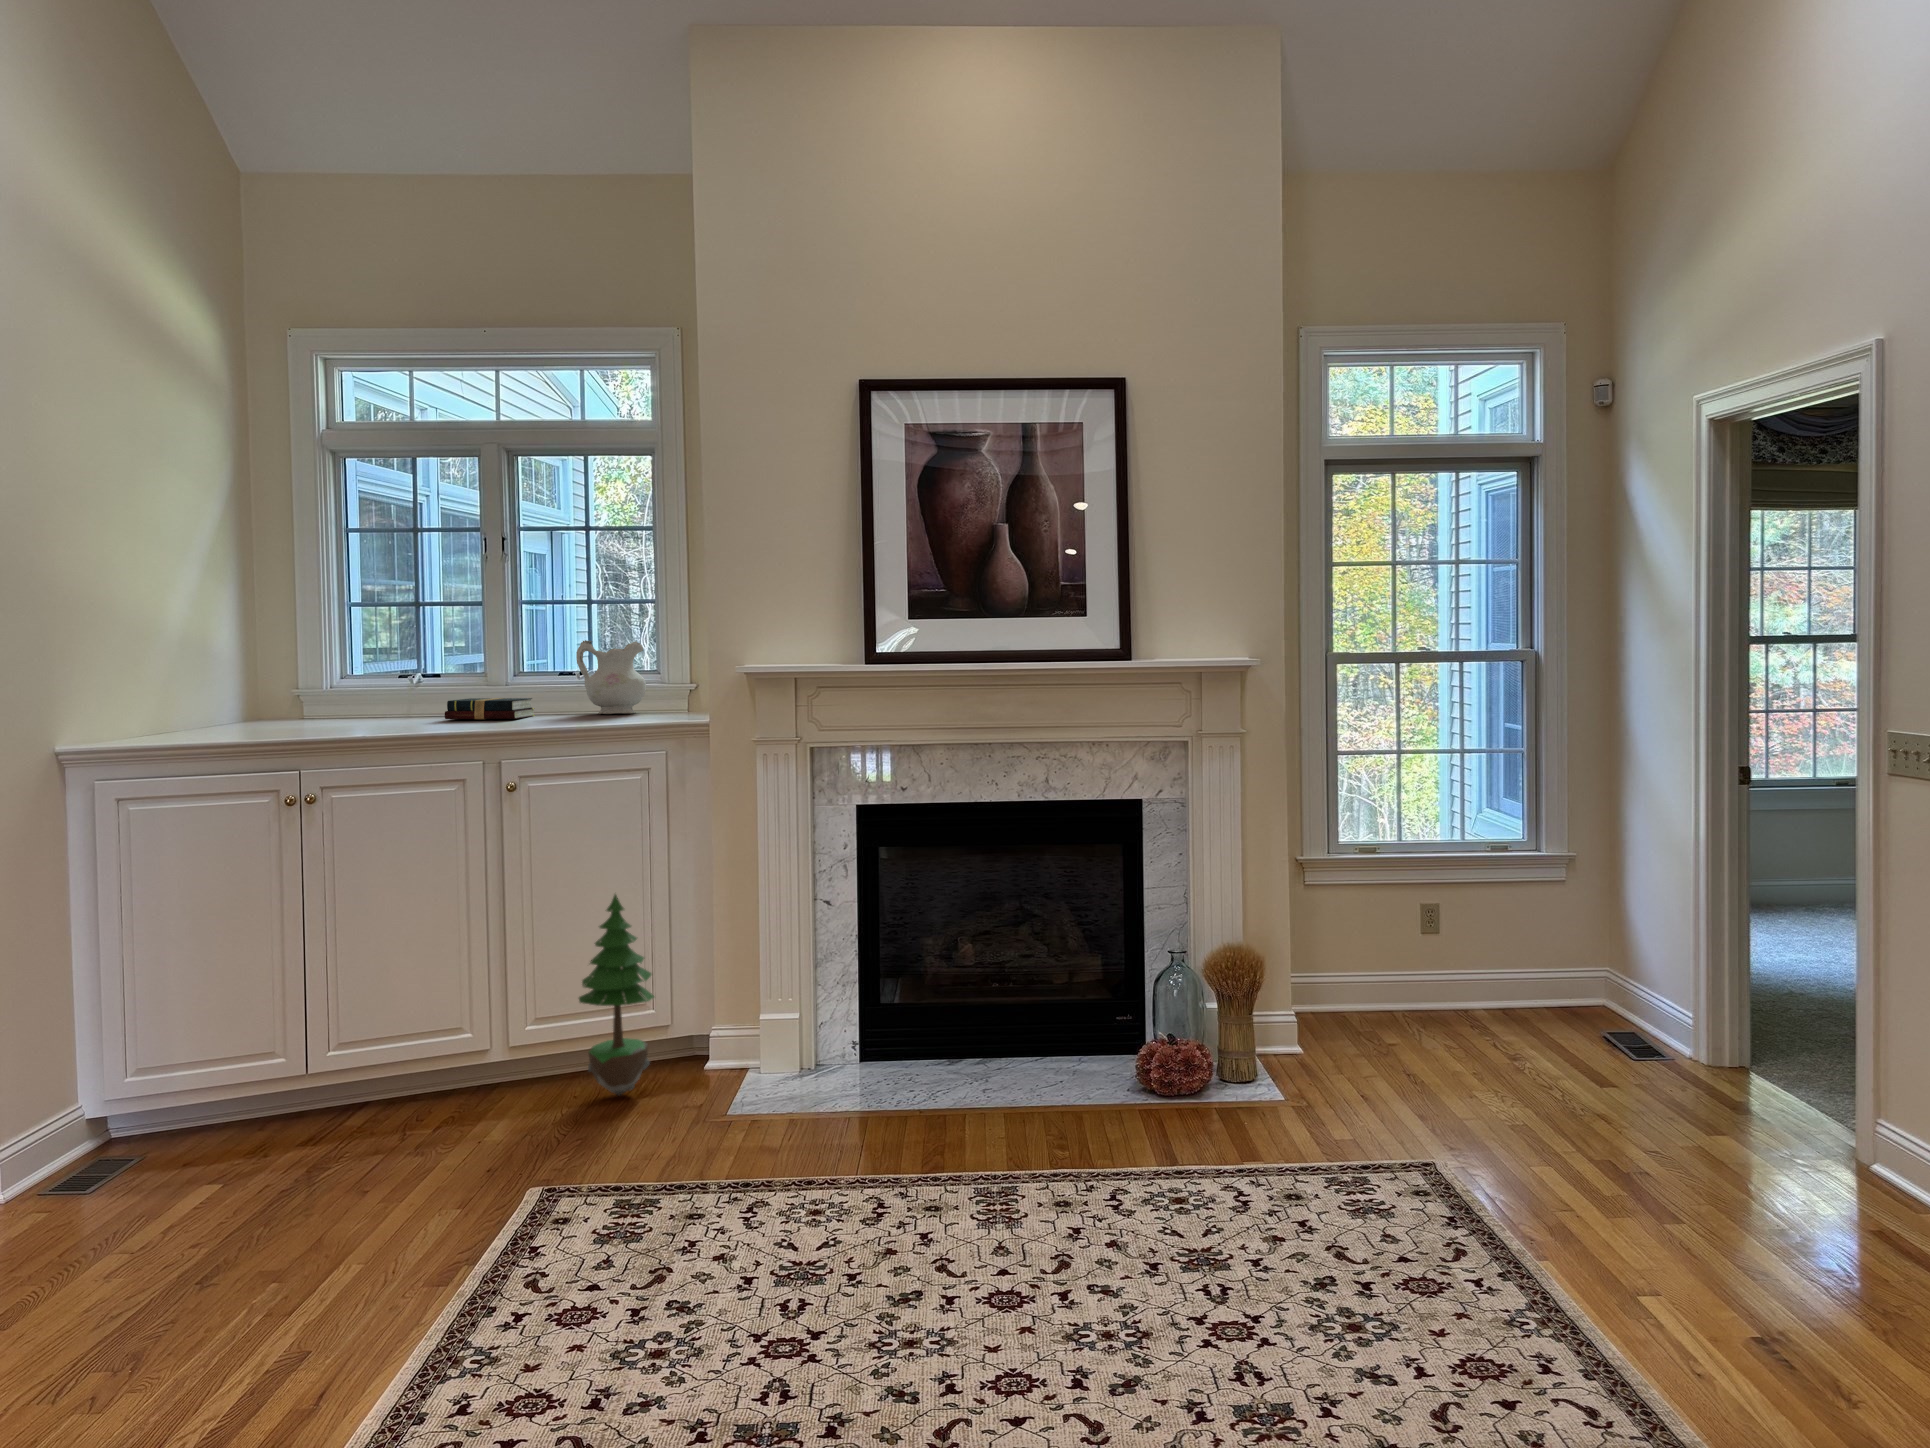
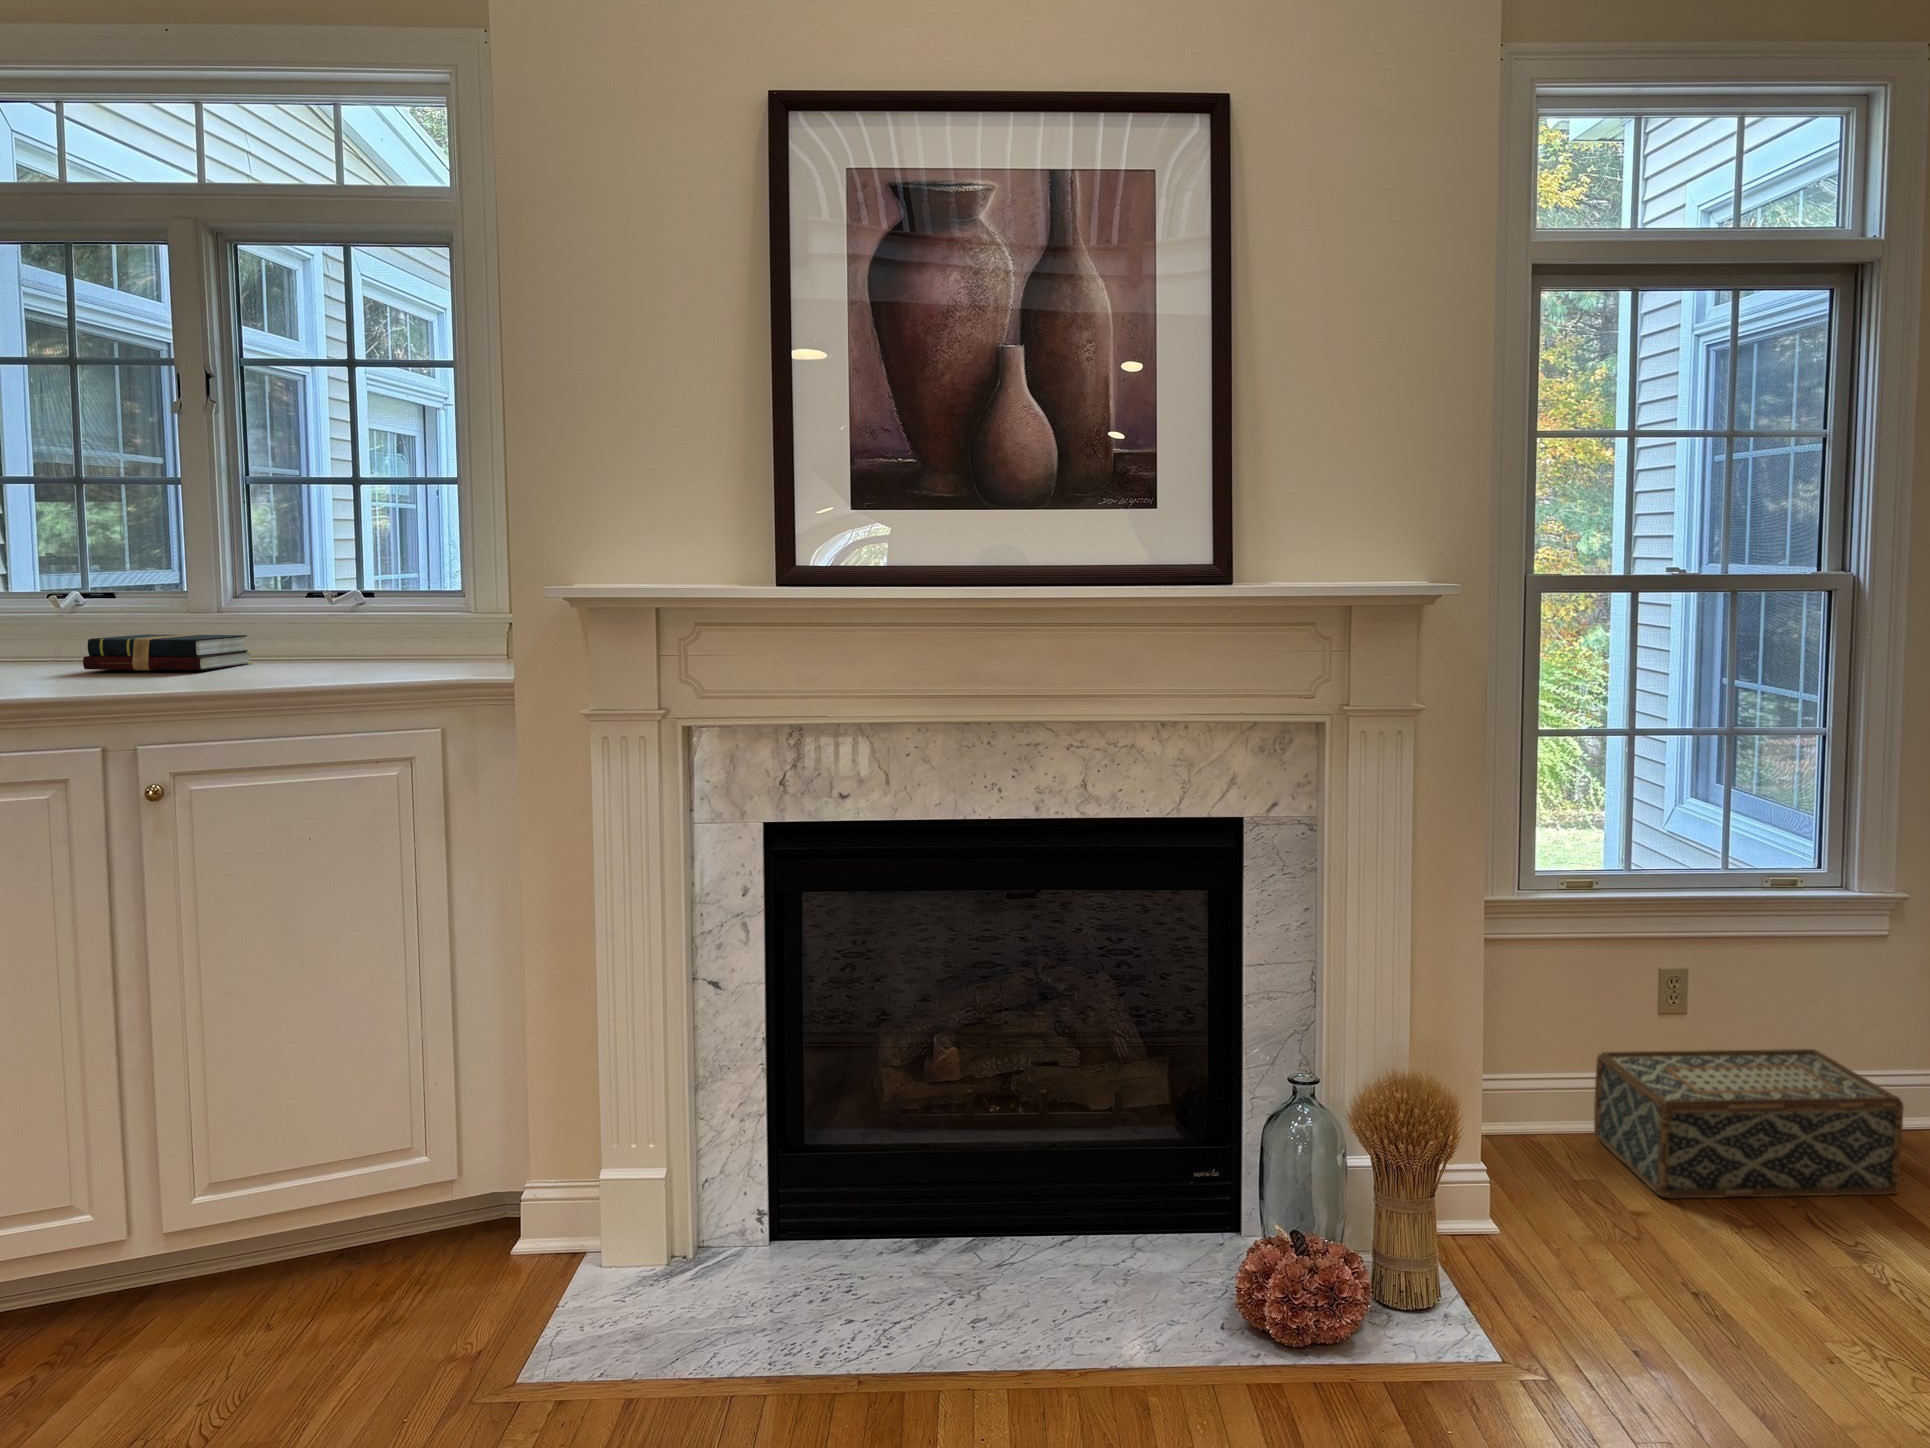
ceramic pitcher: present [576,640,646,714] -> none [318,541,438,662]
potted tree: present [579,894,654,1095] -> none [268,979,413,1320]
woven basket: none [1382,954,1560,1039] -> present [1594,1049,1903,1198]

